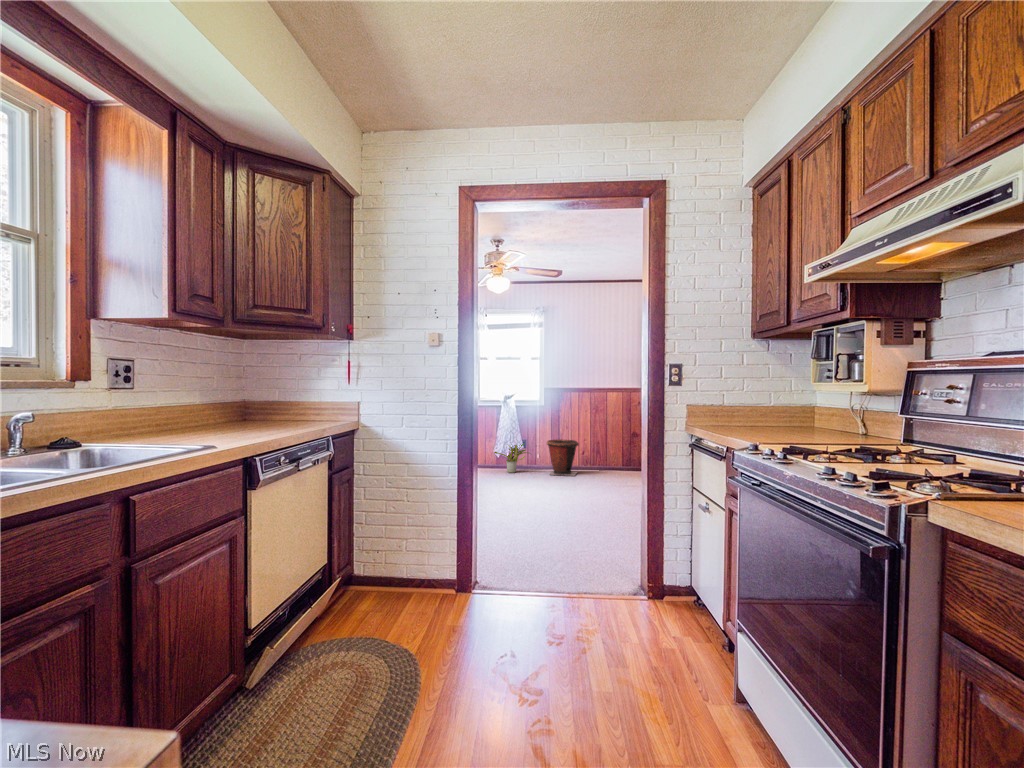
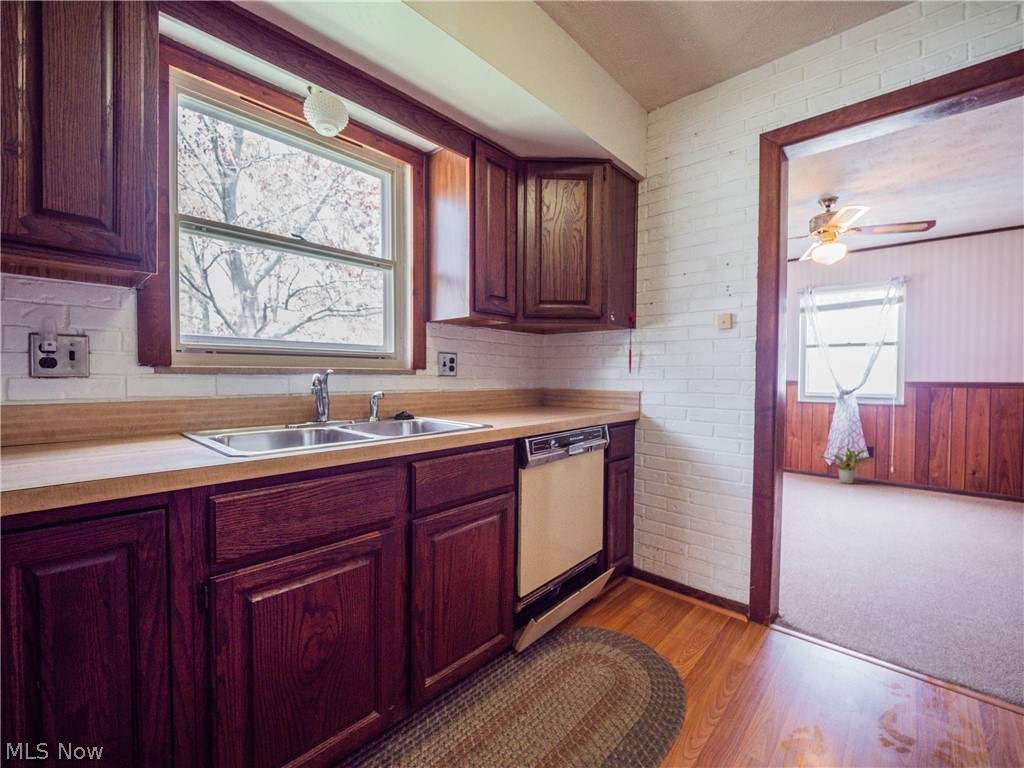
waste bin: present [547,439,579,476] -> none [903,449,962,501]

